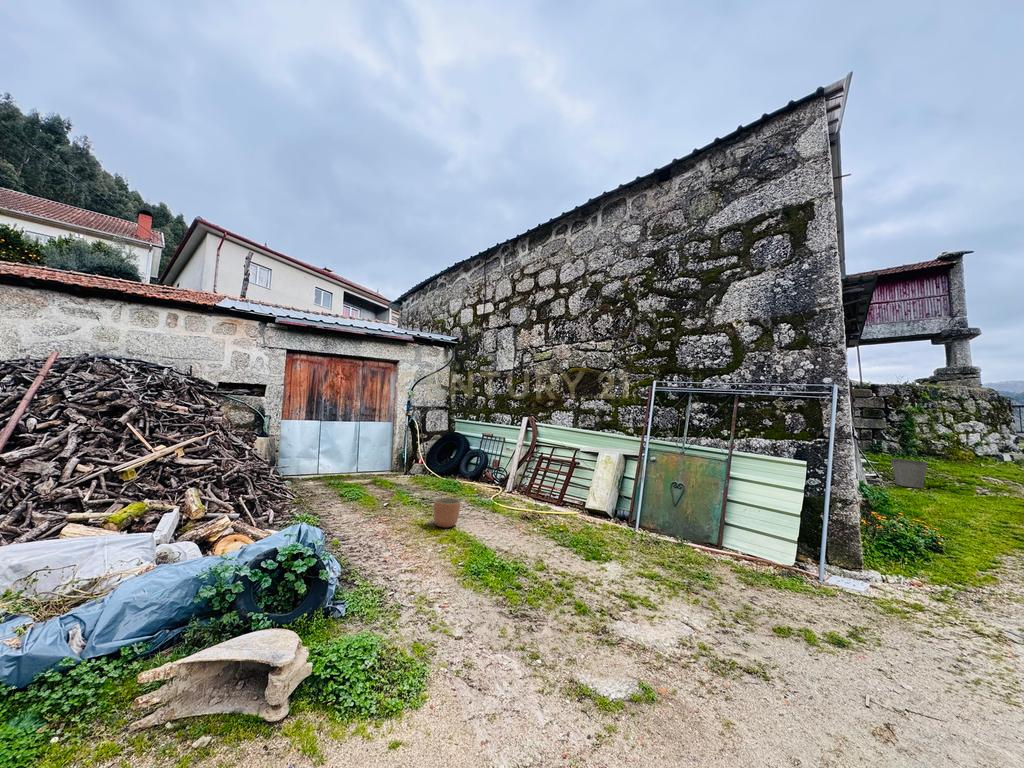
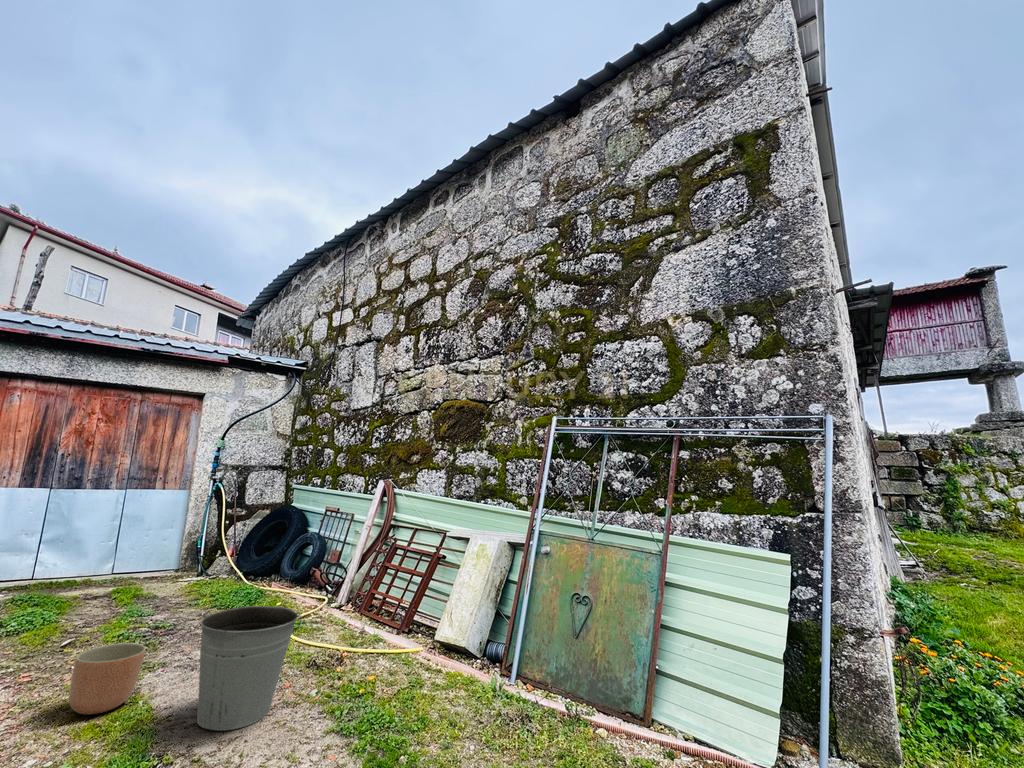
bucket: present [891,459,927,488] -> present [197,606,302,731]

